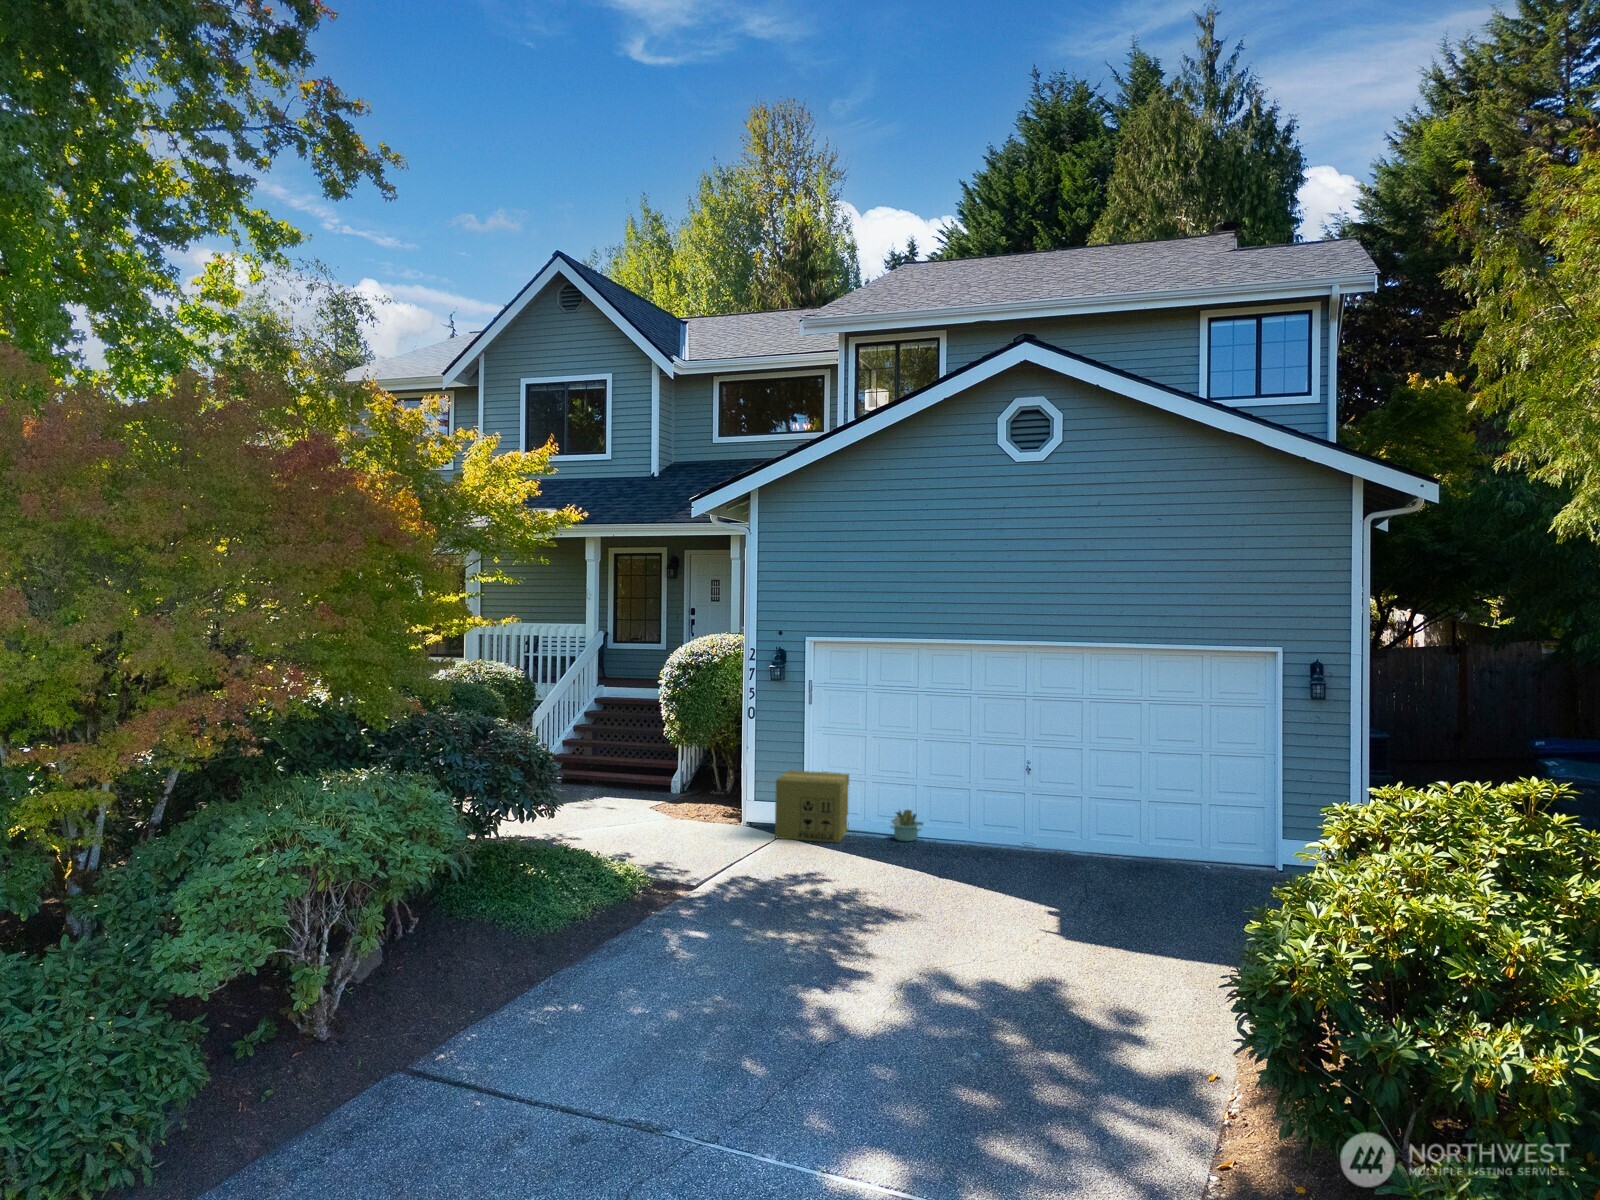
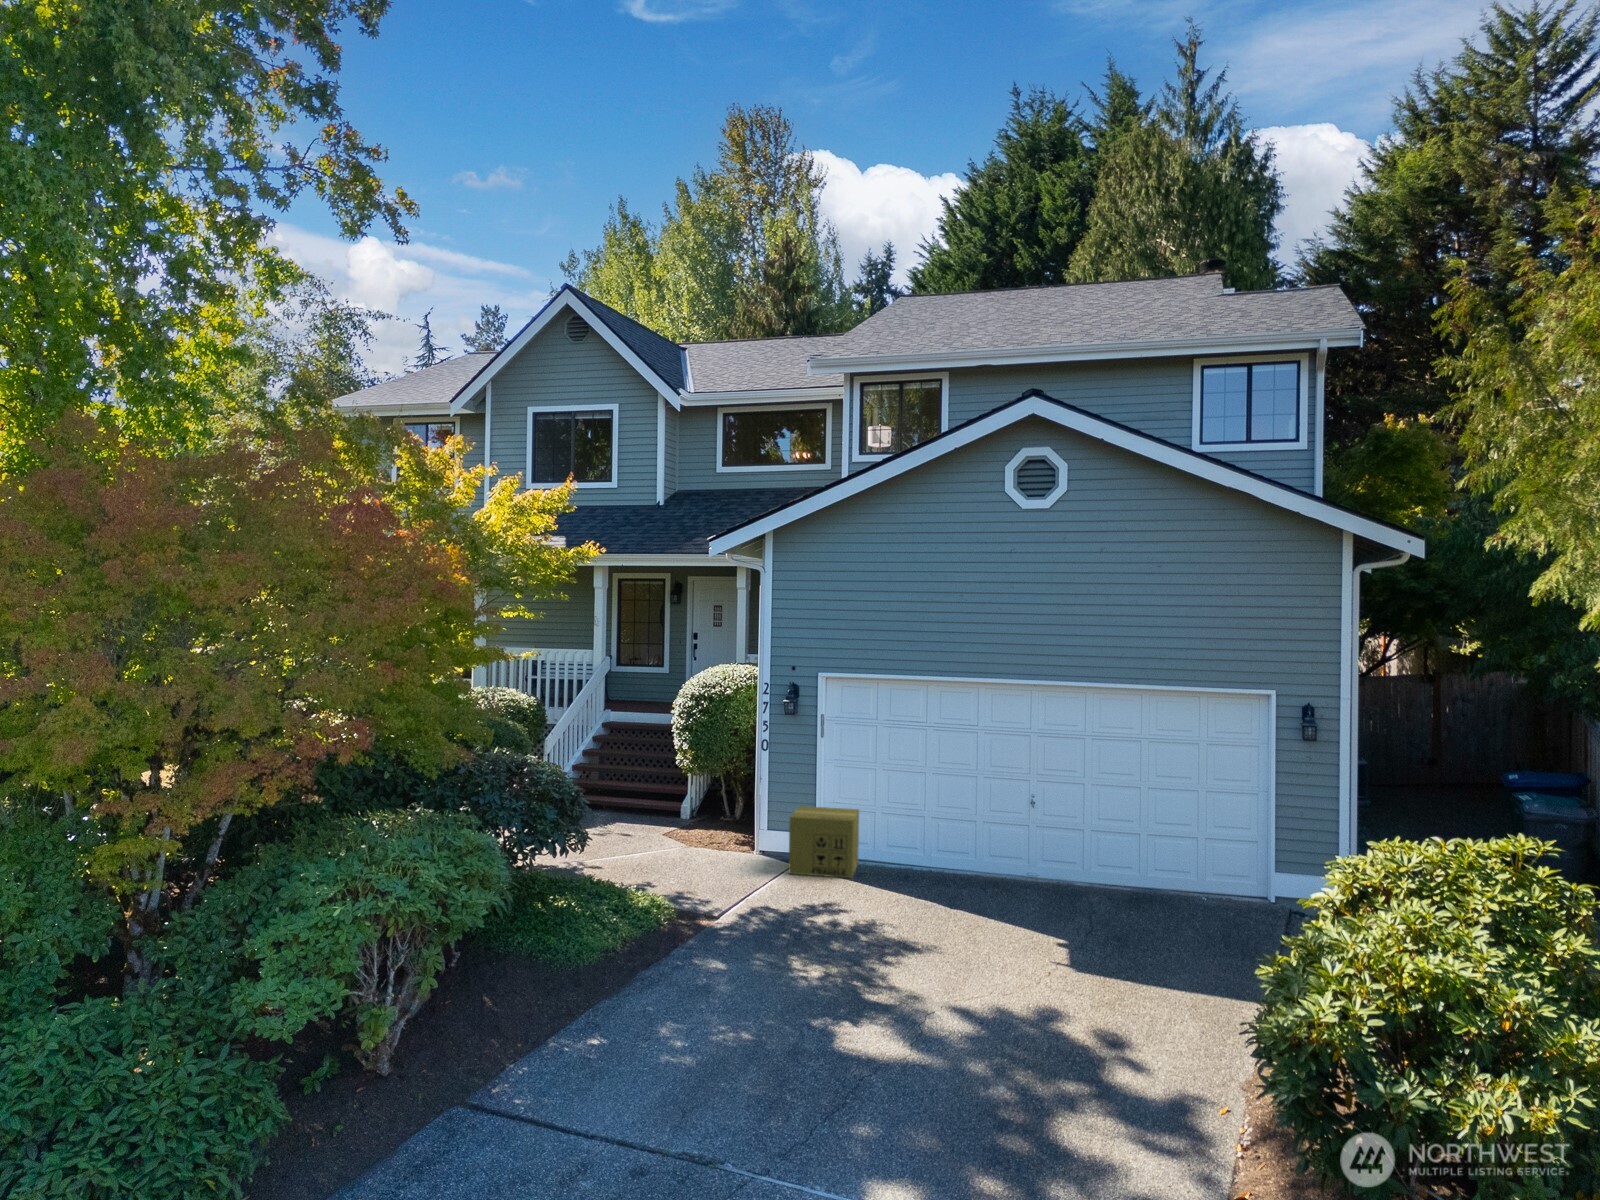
decorative plant: present [891,809,923,841] -> none [900,845,933,876]

